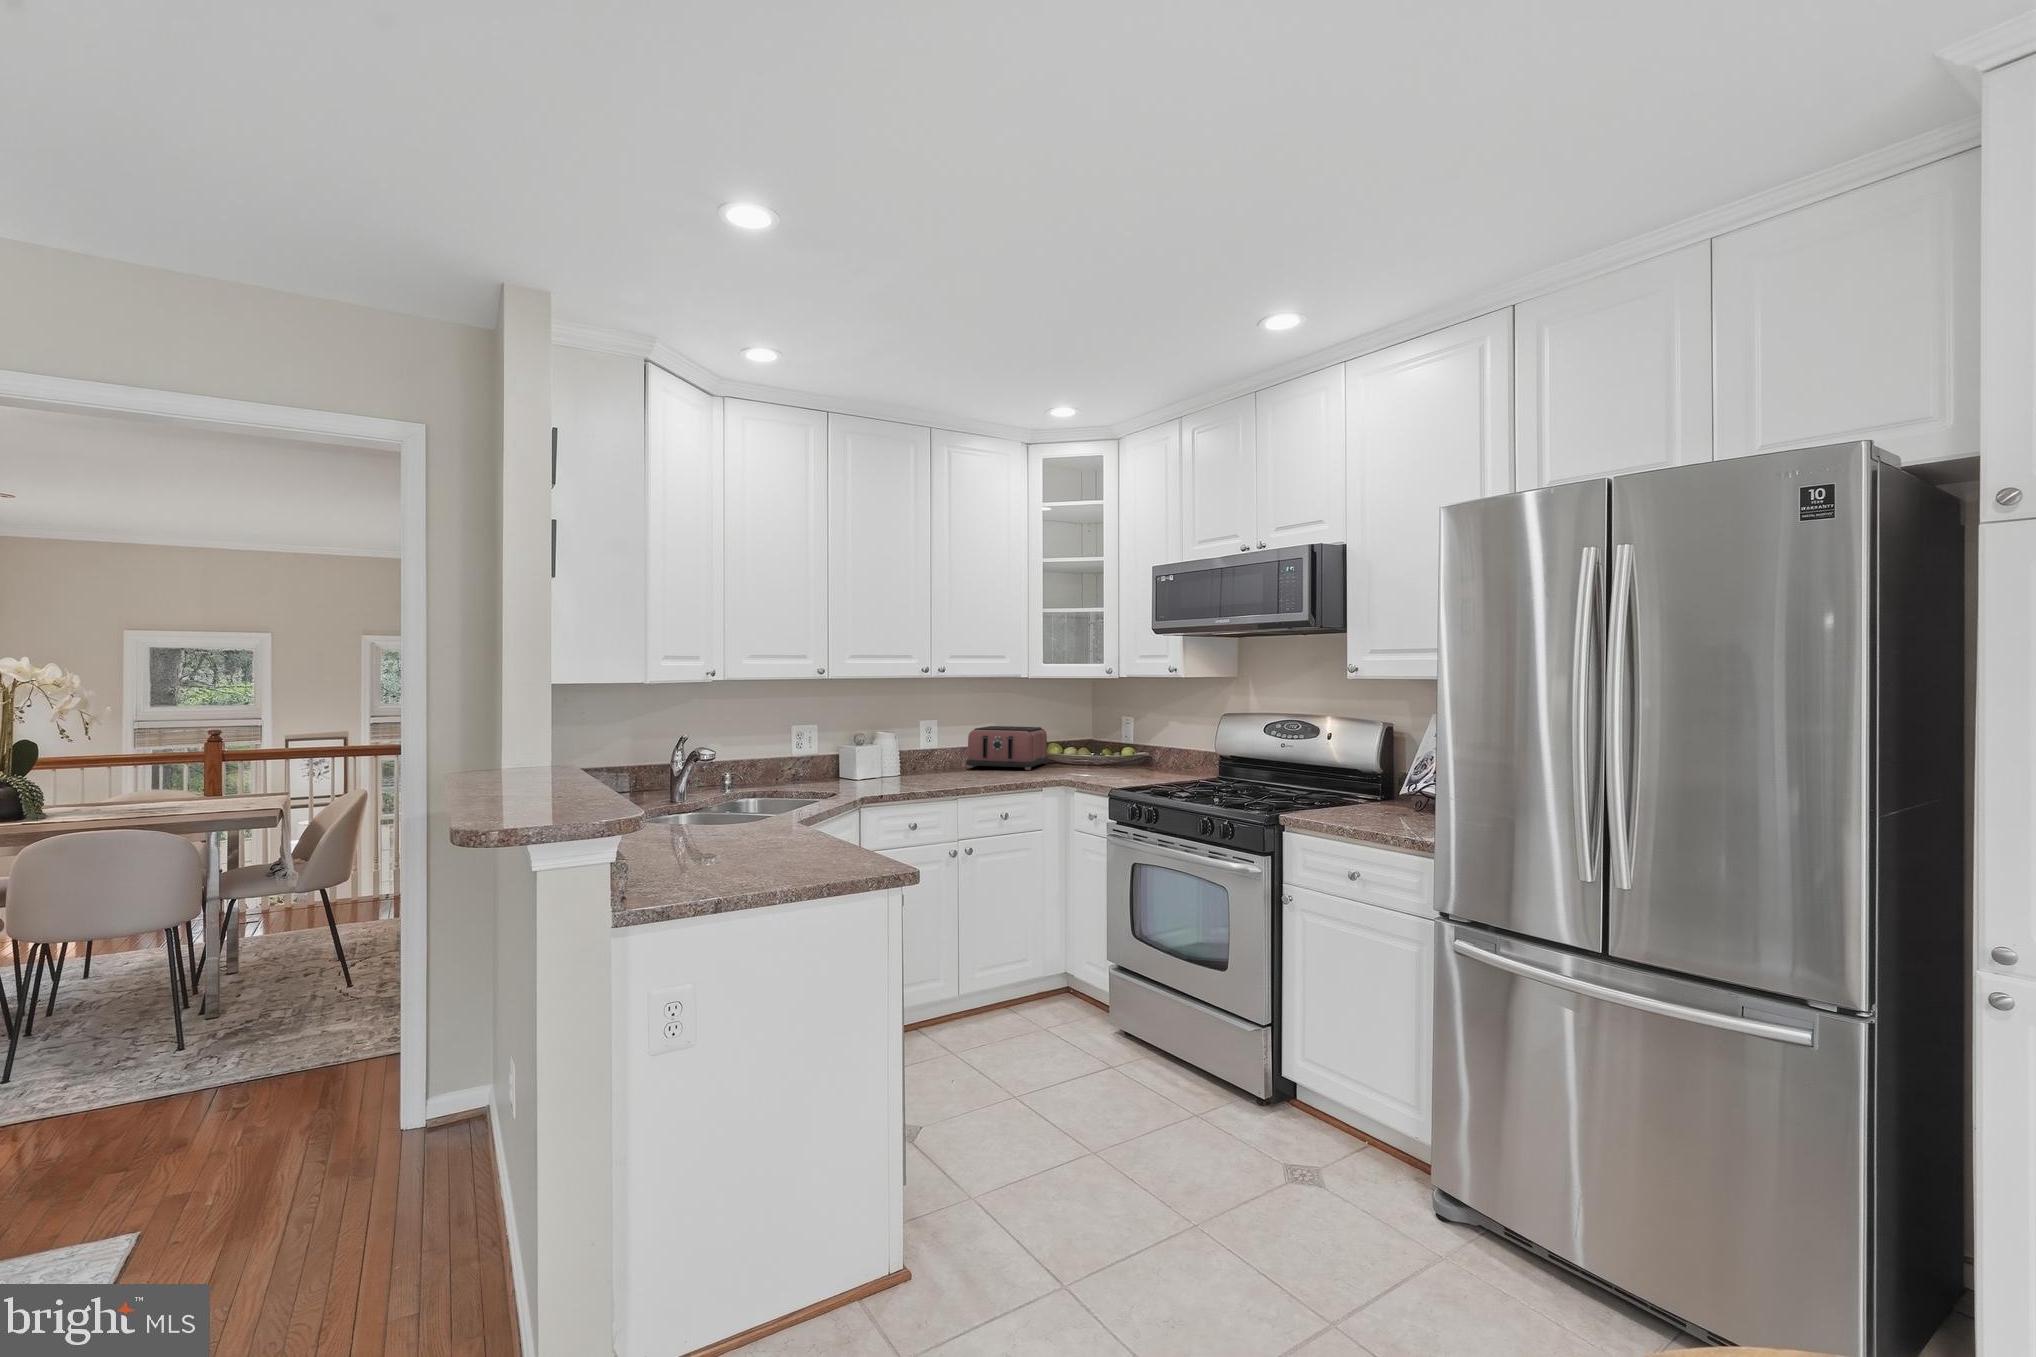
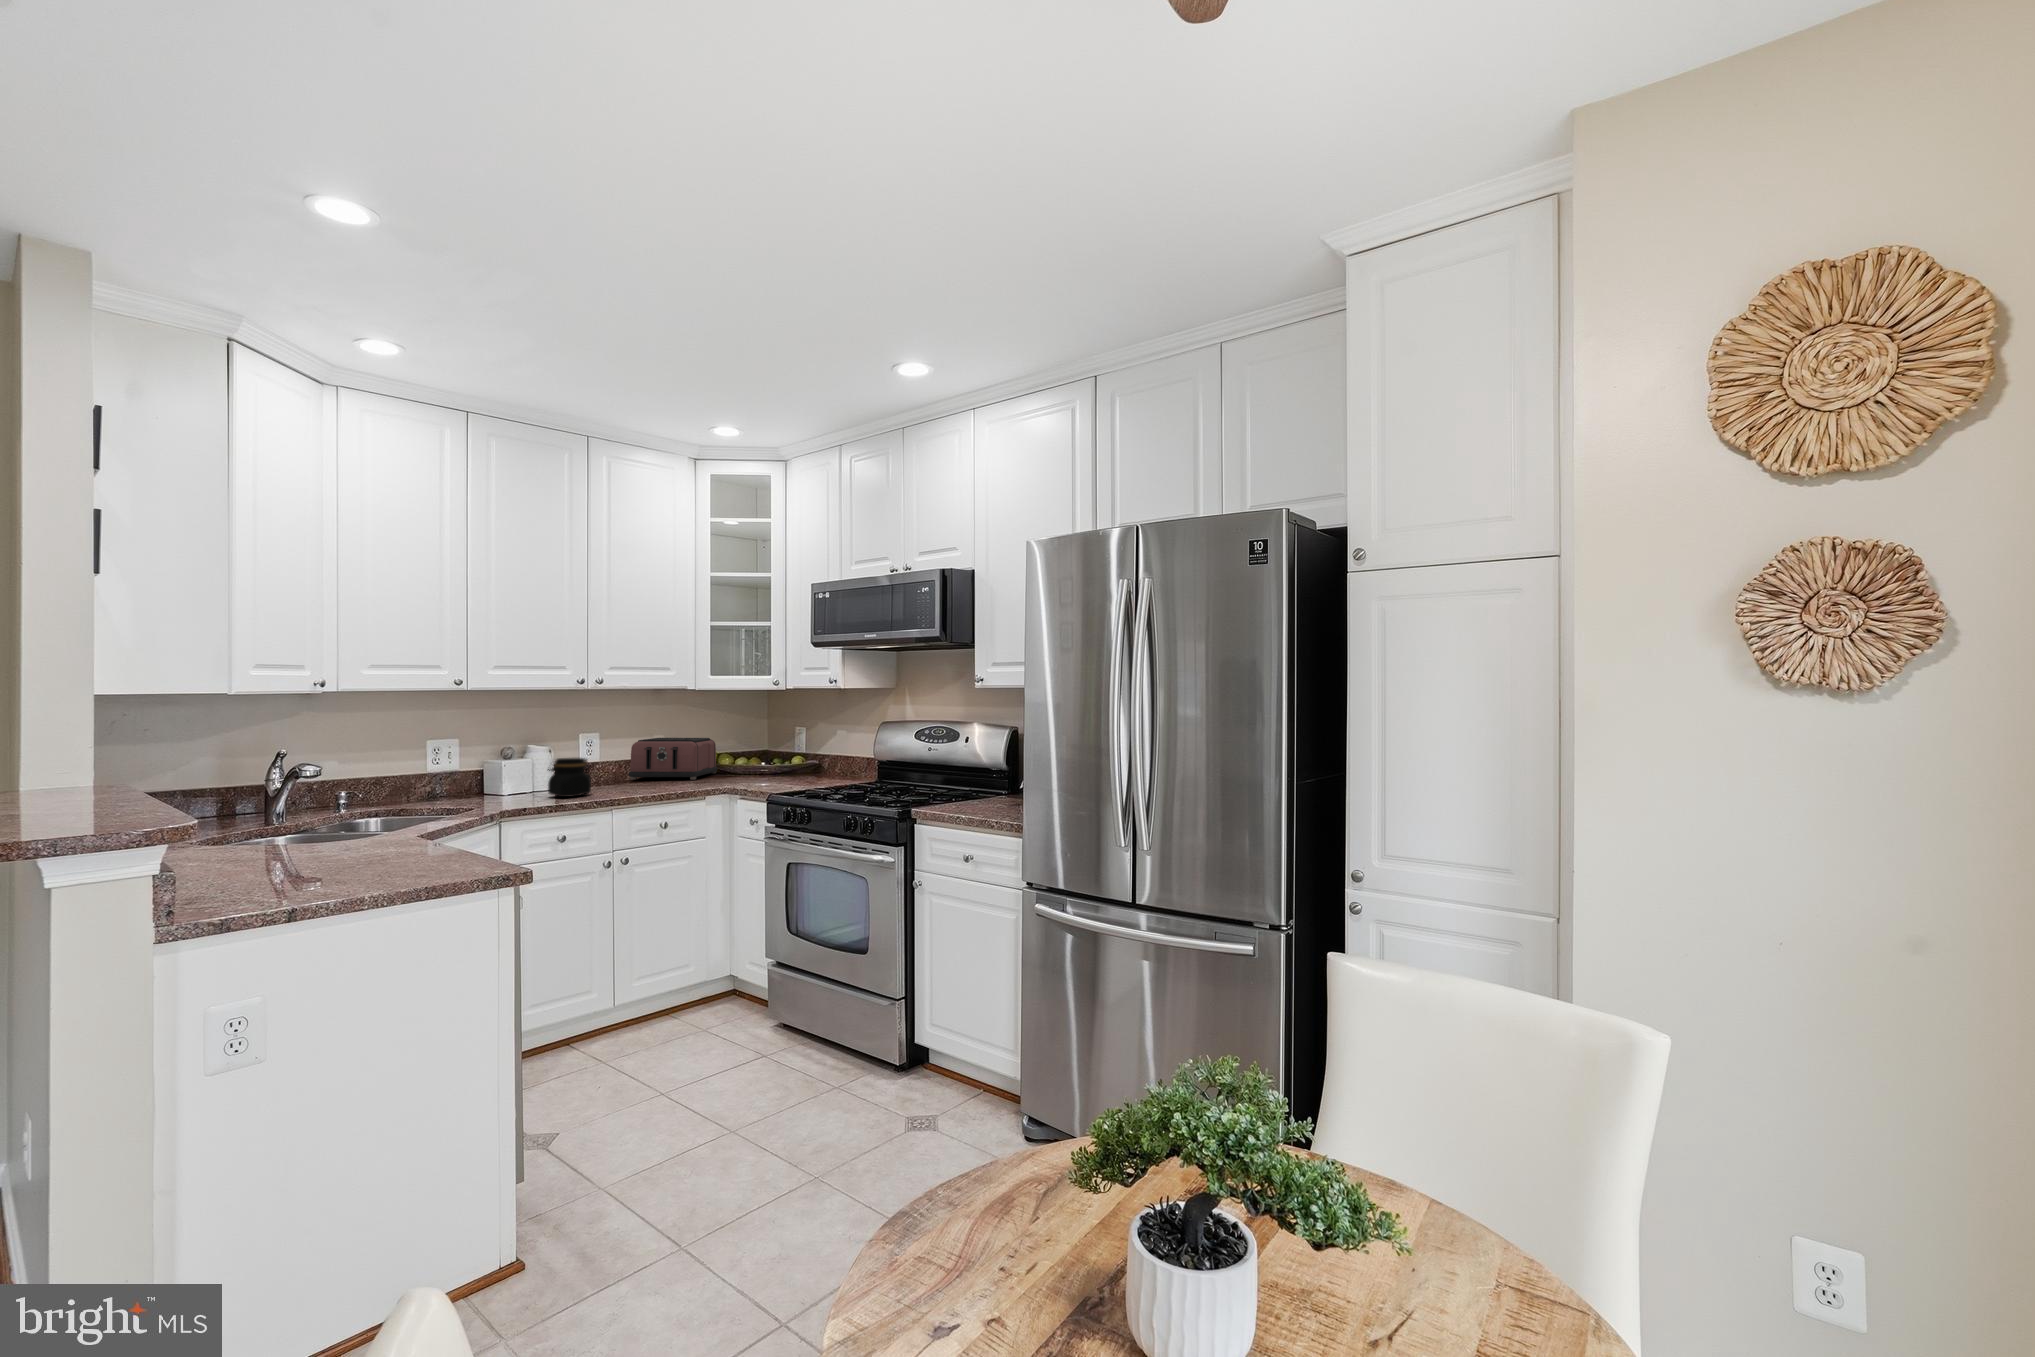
jar: none [898,746,937,785] -> present [548,758,591,797]

